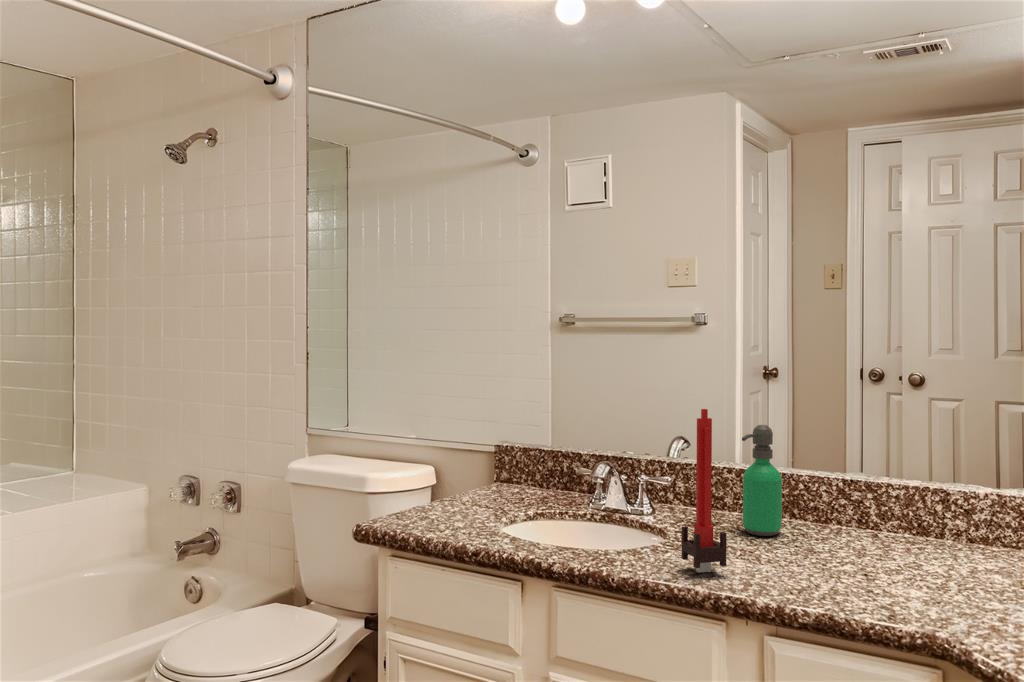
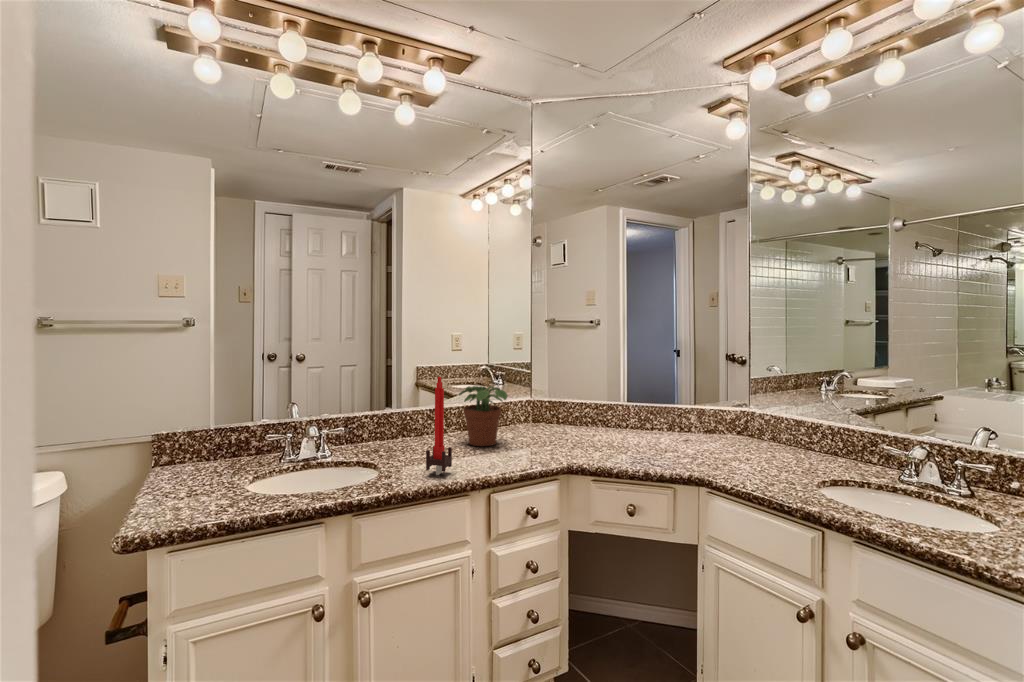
soap dispenser: present [742,425,782,536] -> none [398,384,420,450]
potted plant: none [855,445,959,567] -> present [459,386,508,446]

